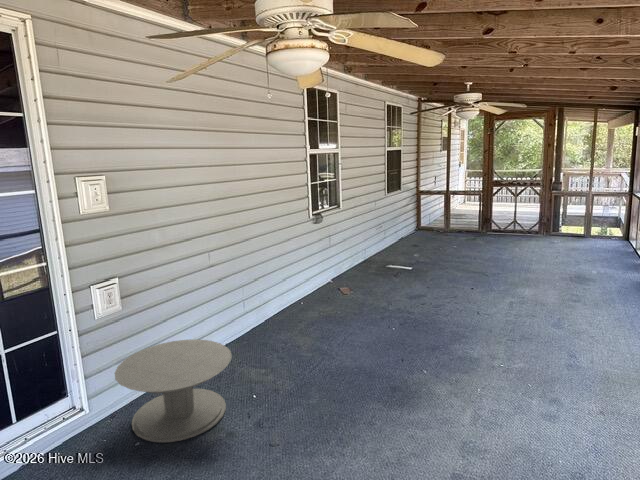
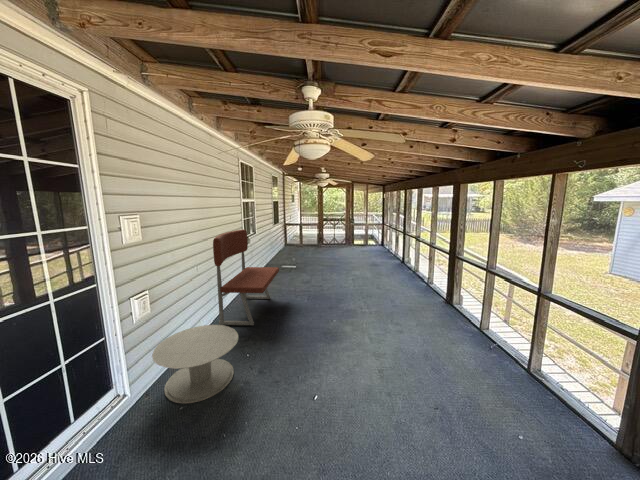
bench: none [233,199,353,354] -> present [213,230,279,325]

